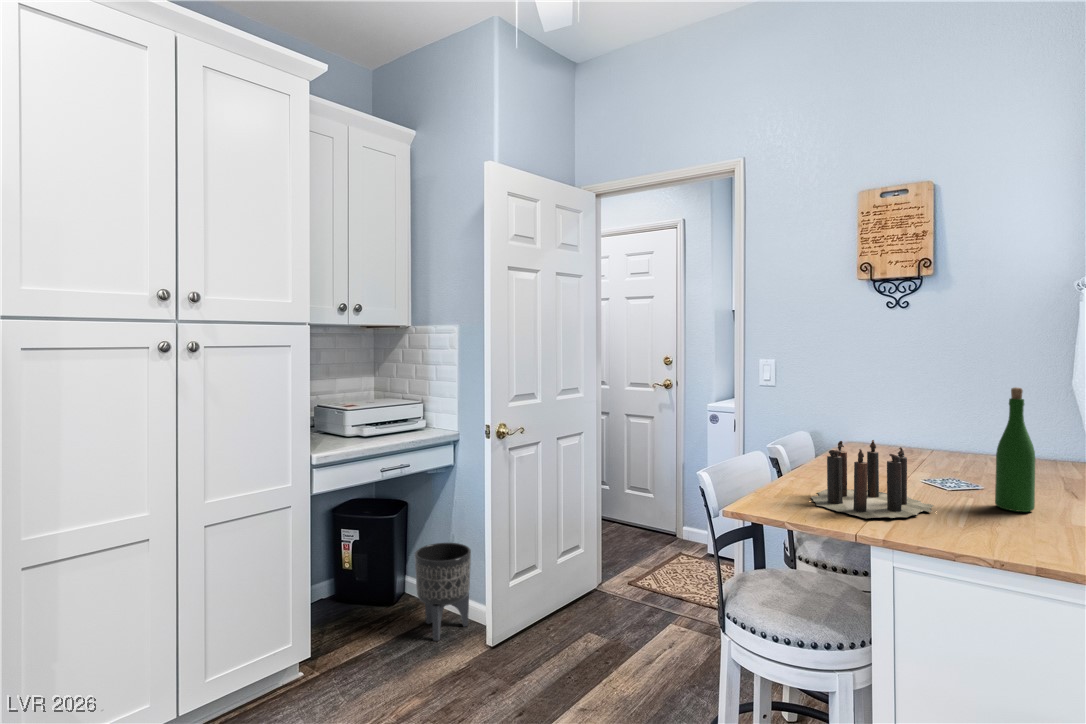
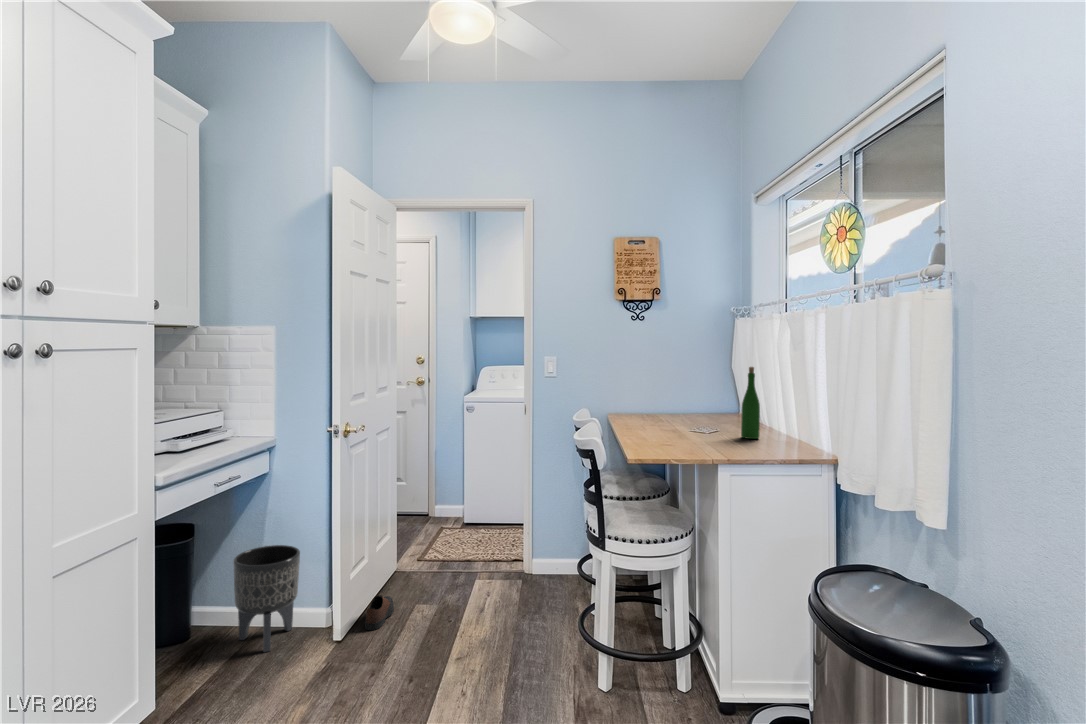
candle: present [811,440,934,519] -> none [647,402,741,449]
shoe: none [524,614,567,649] -> present [365,595,394,630]

